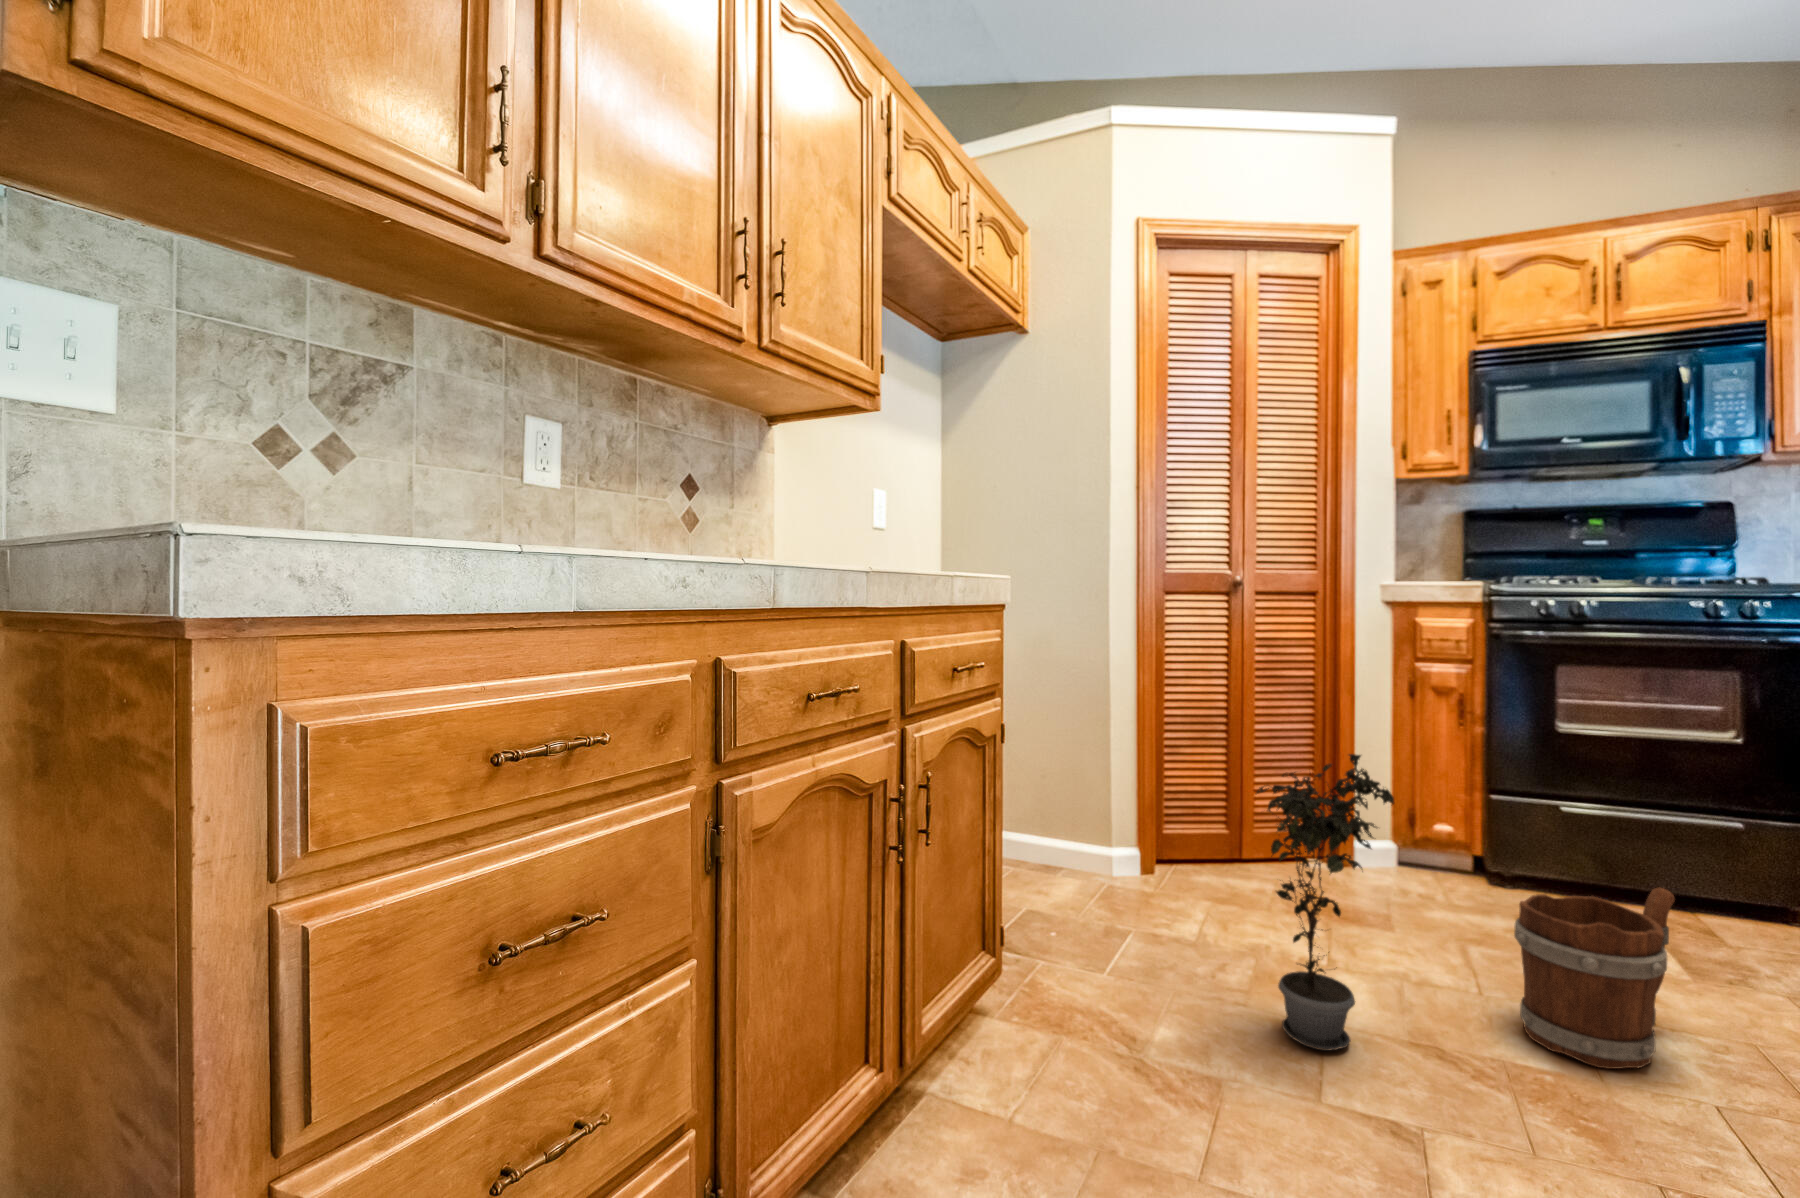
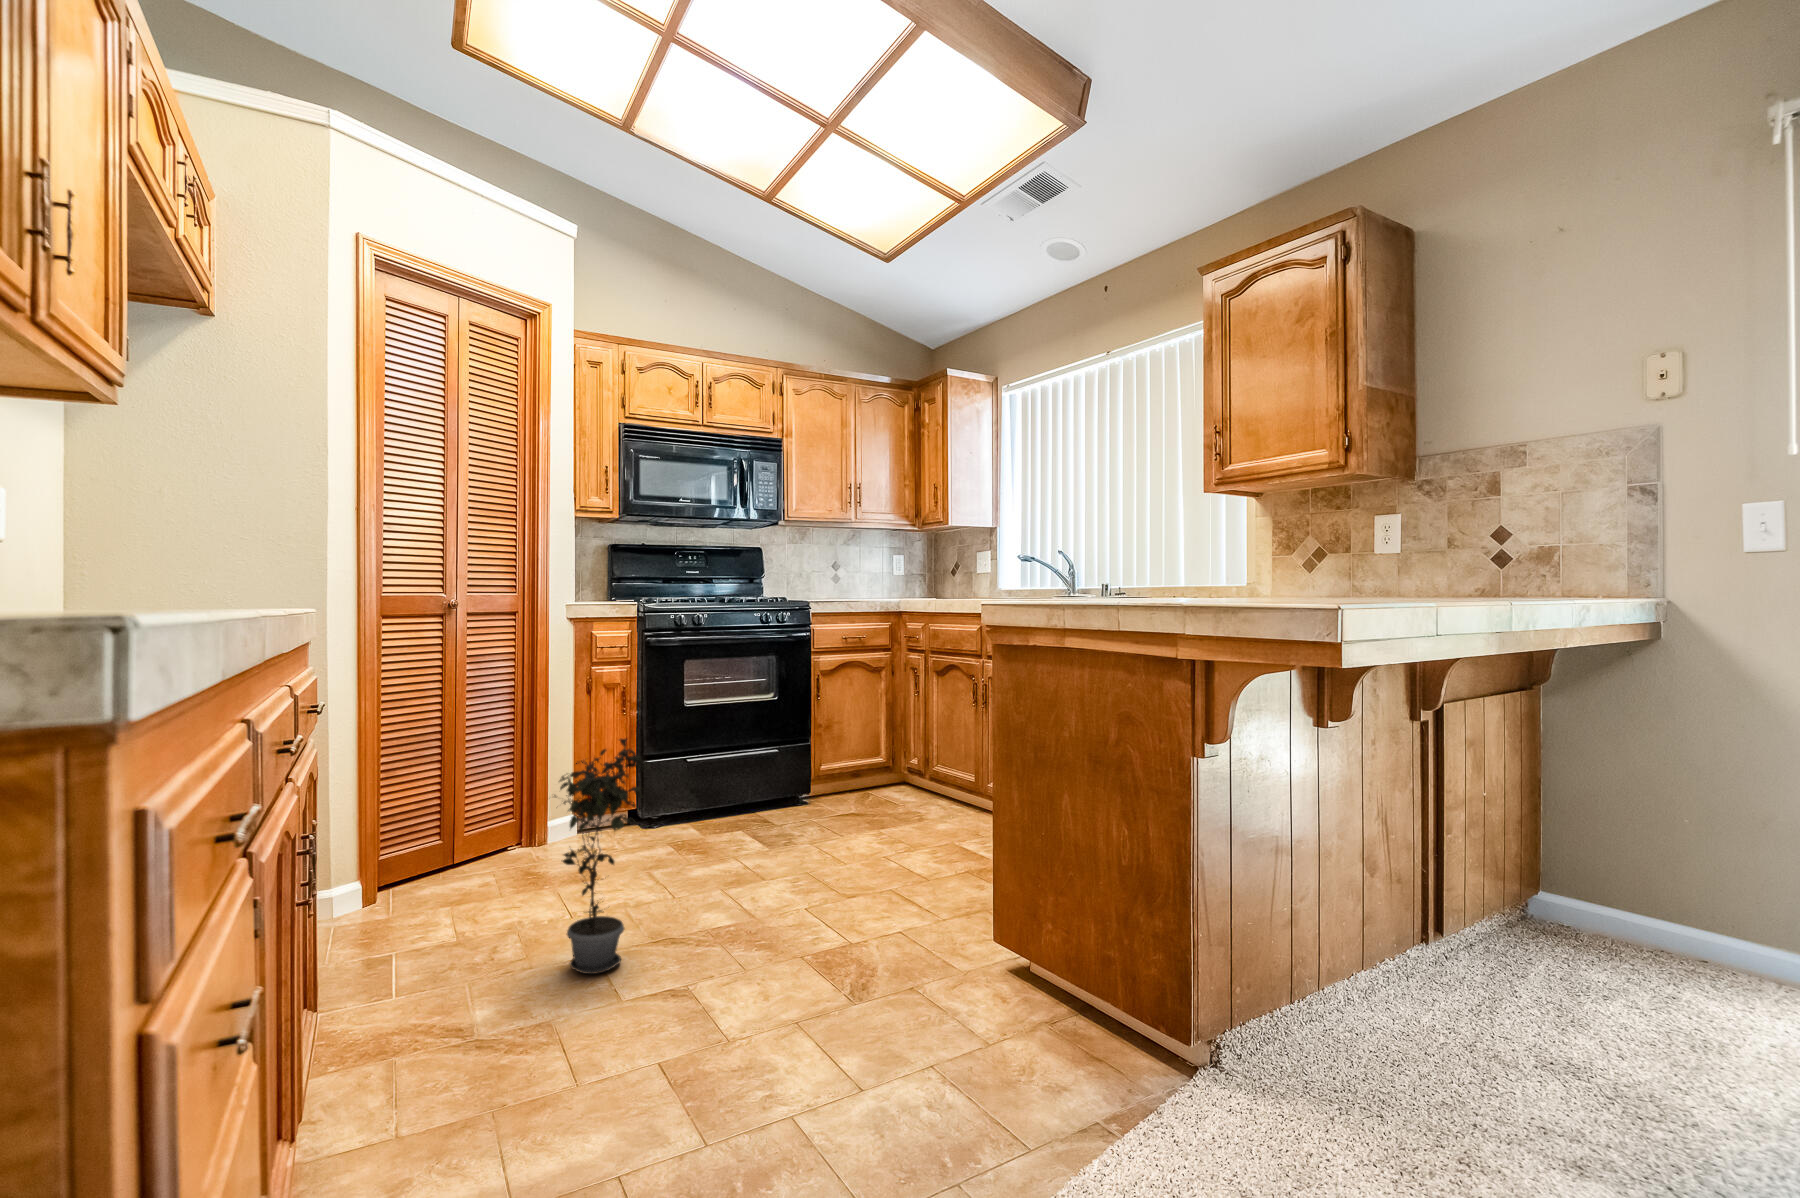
bucket: present [1514,887,1675,1069] -> none [703,795,781,915]

